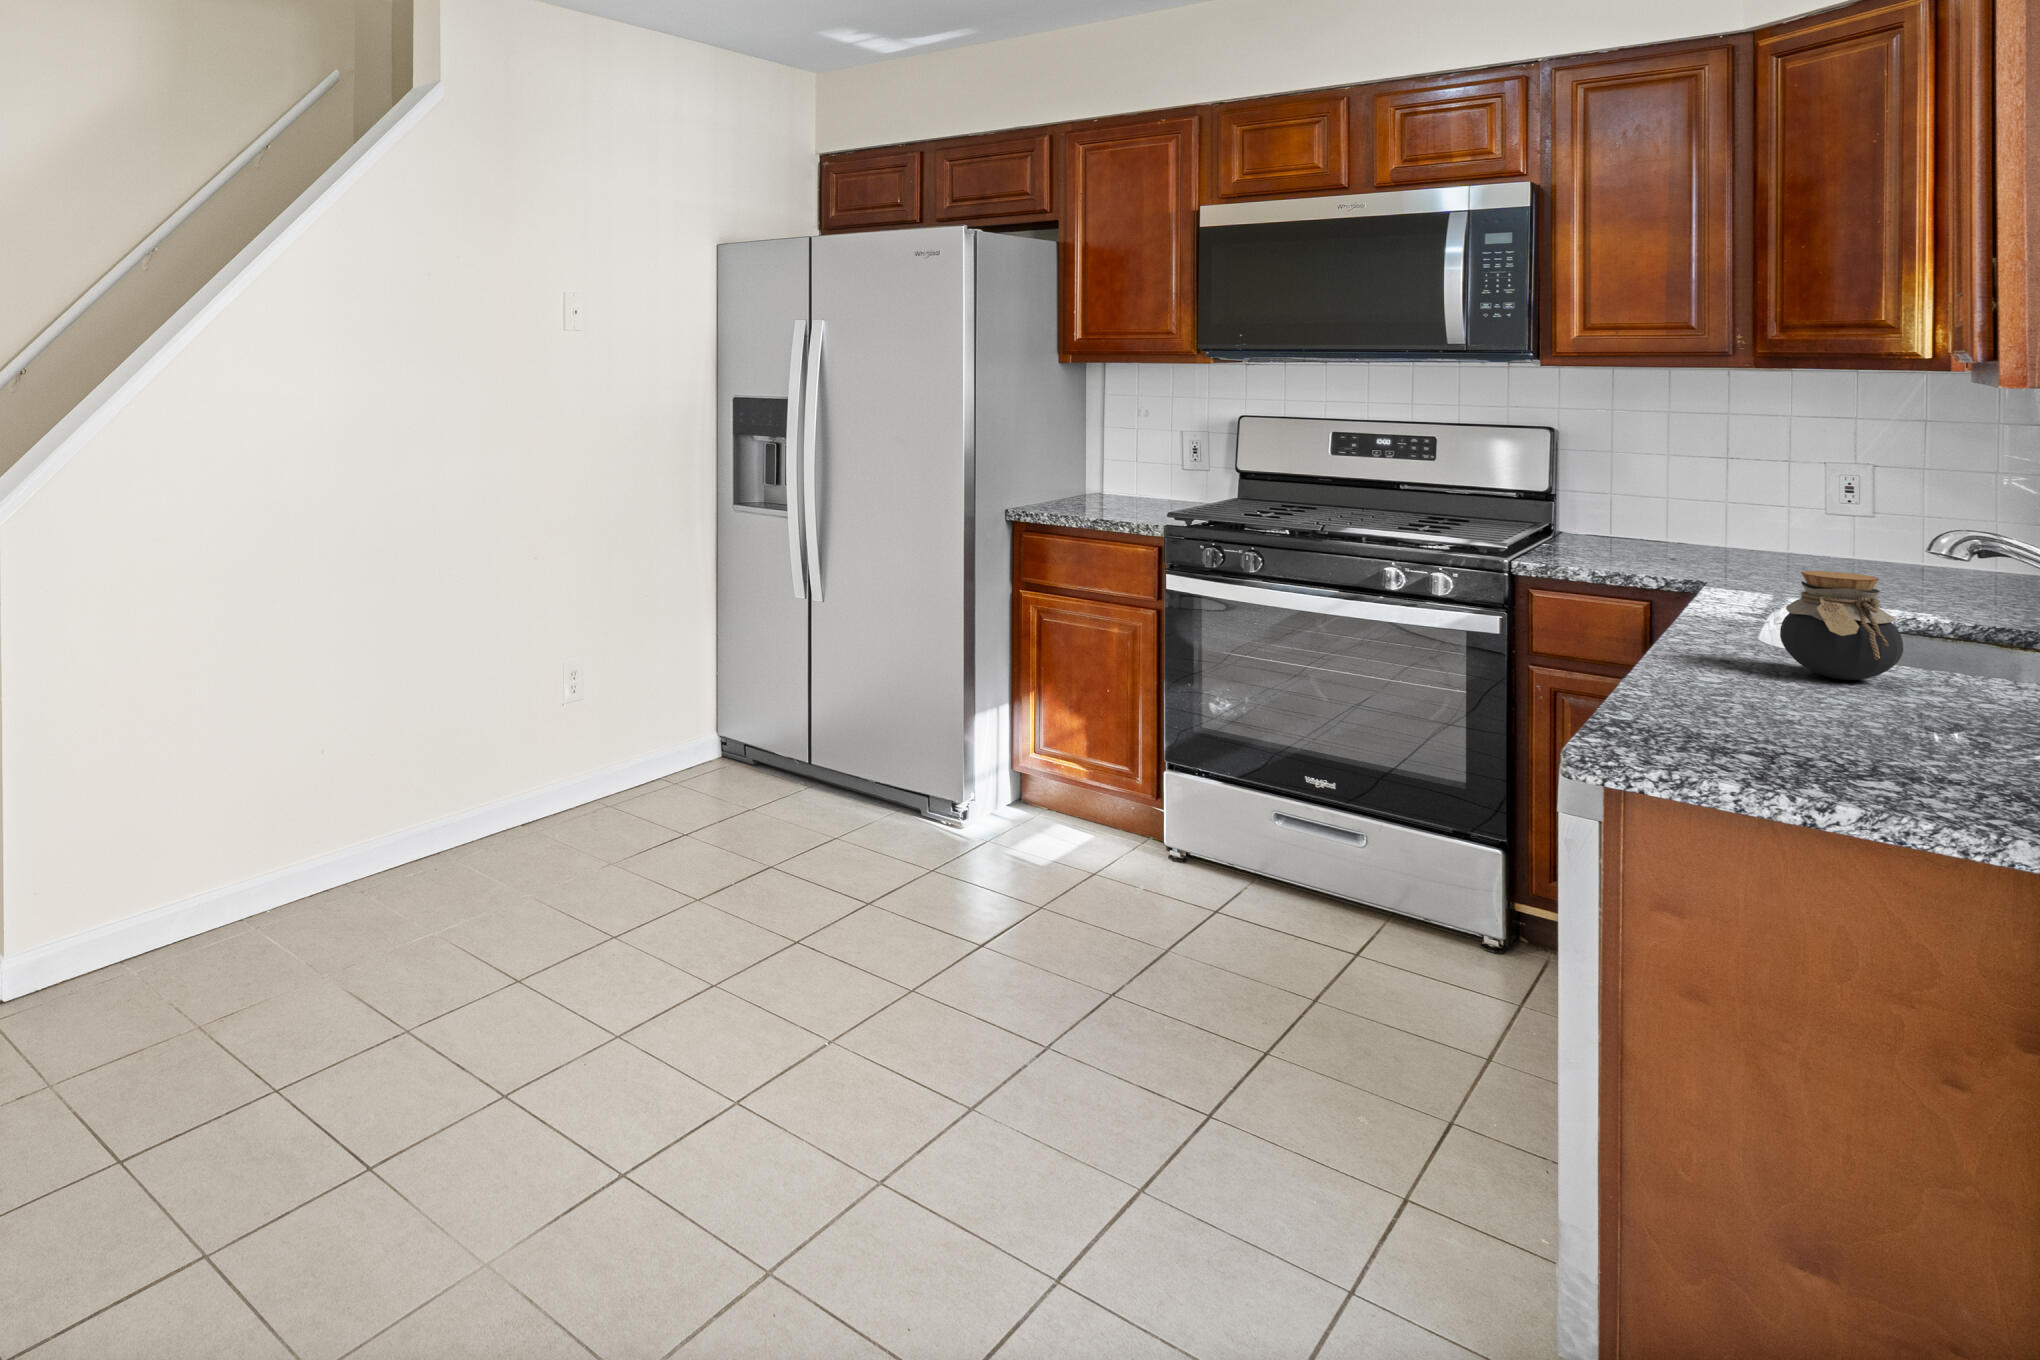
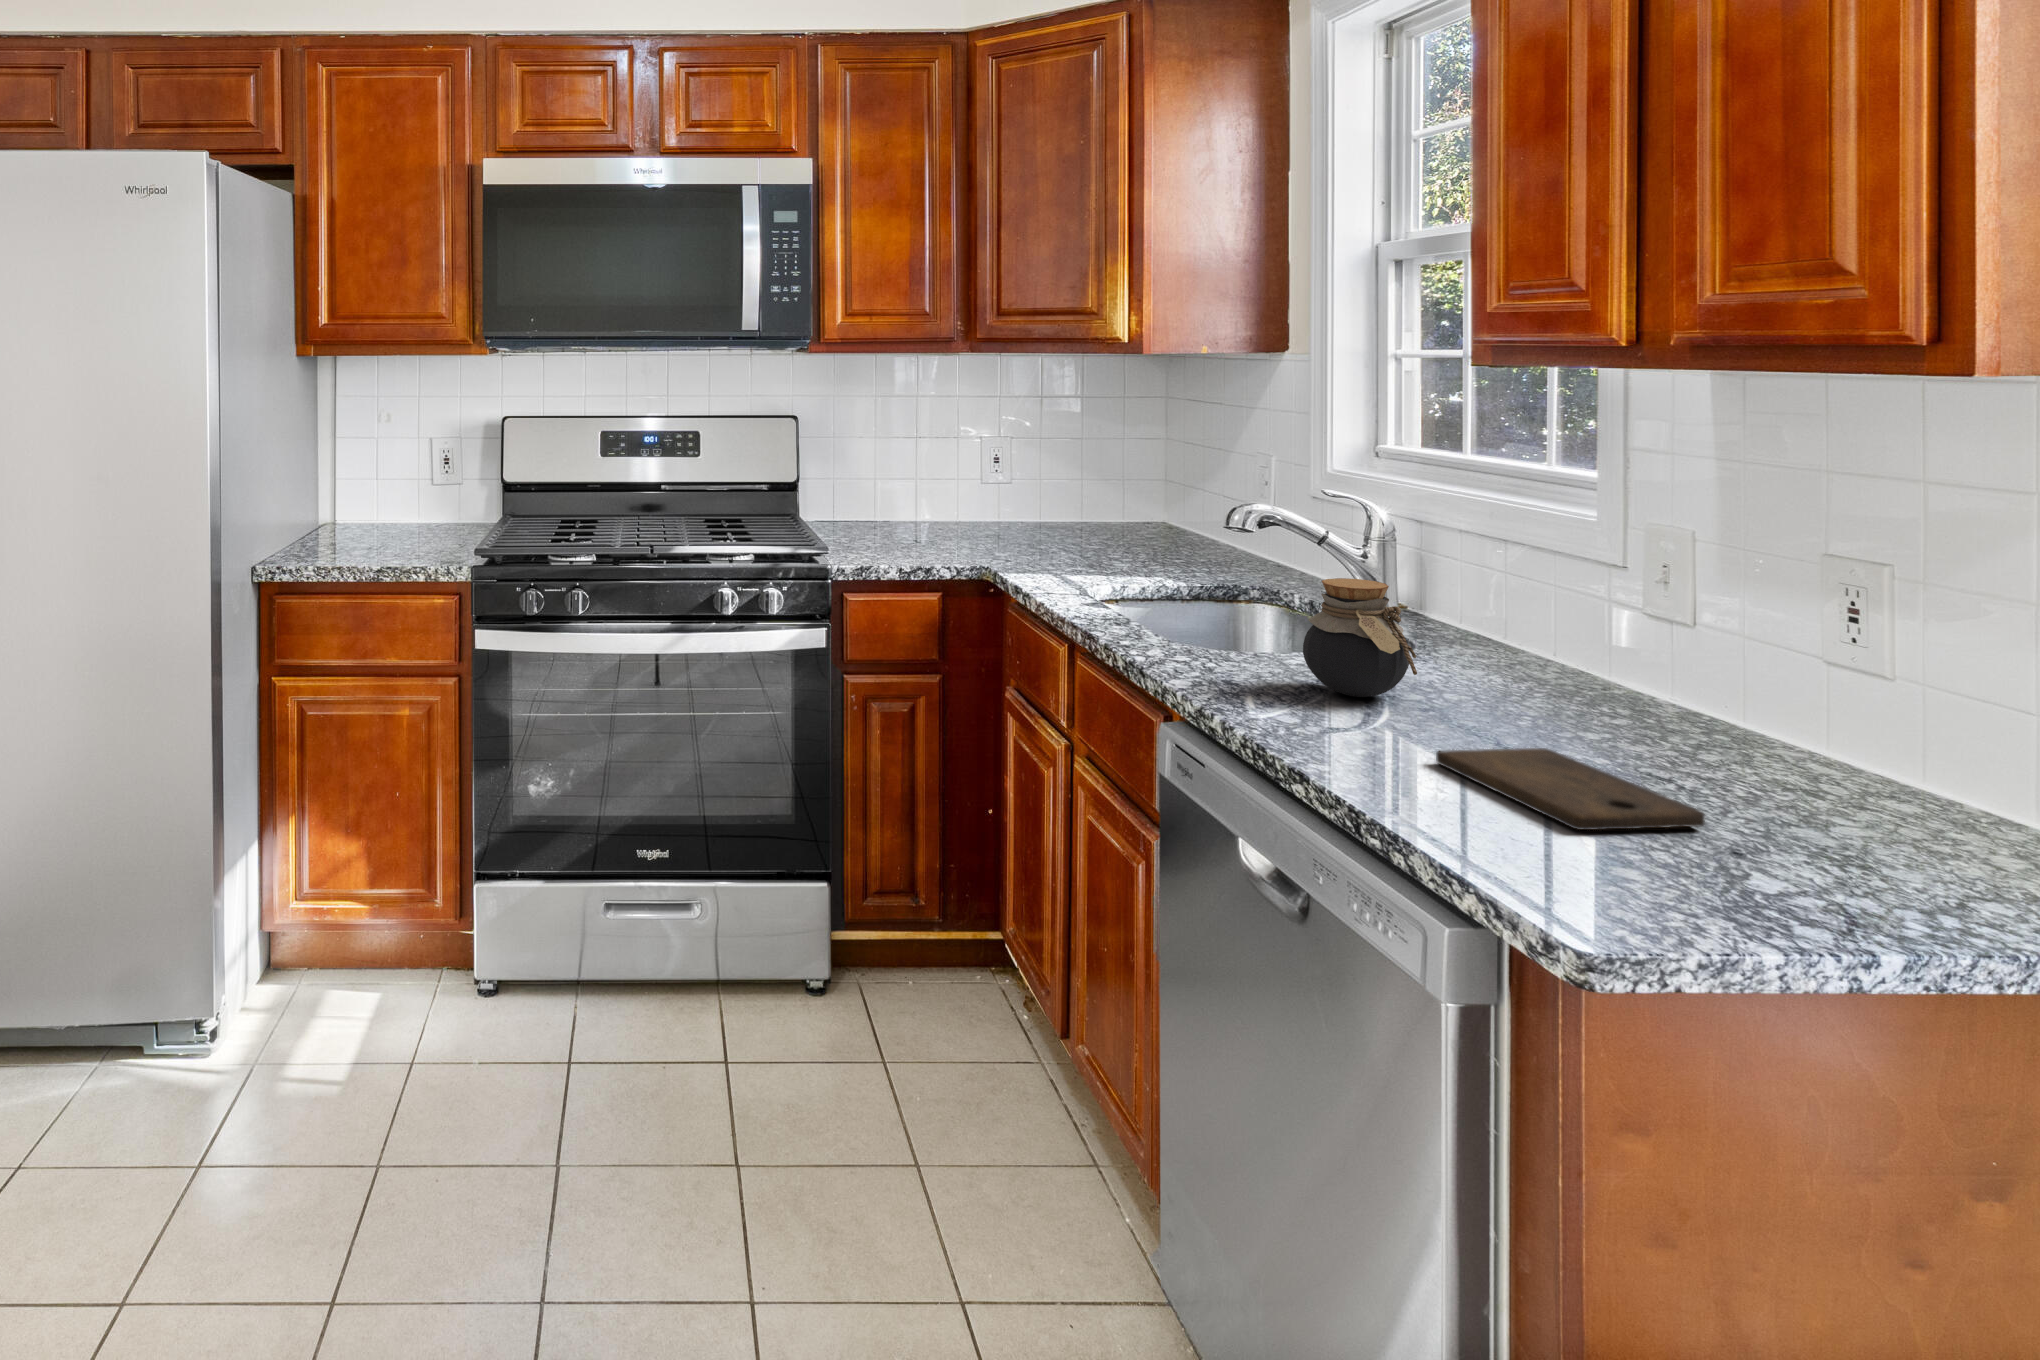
cutting board: none [1768,697,1930,762] -> present [1436,748,1705,830]

